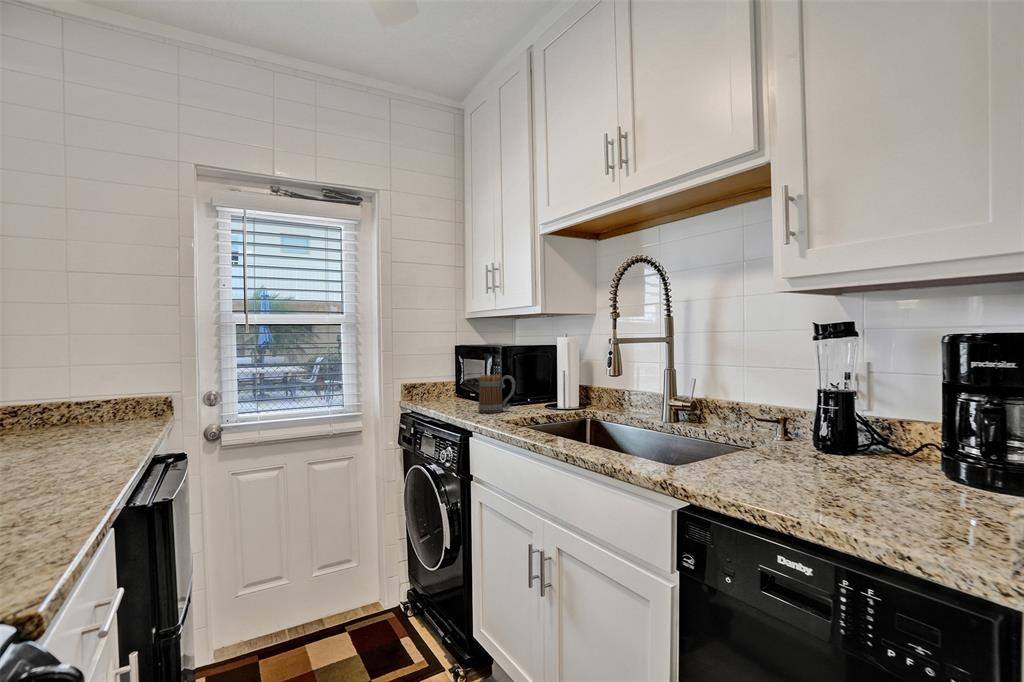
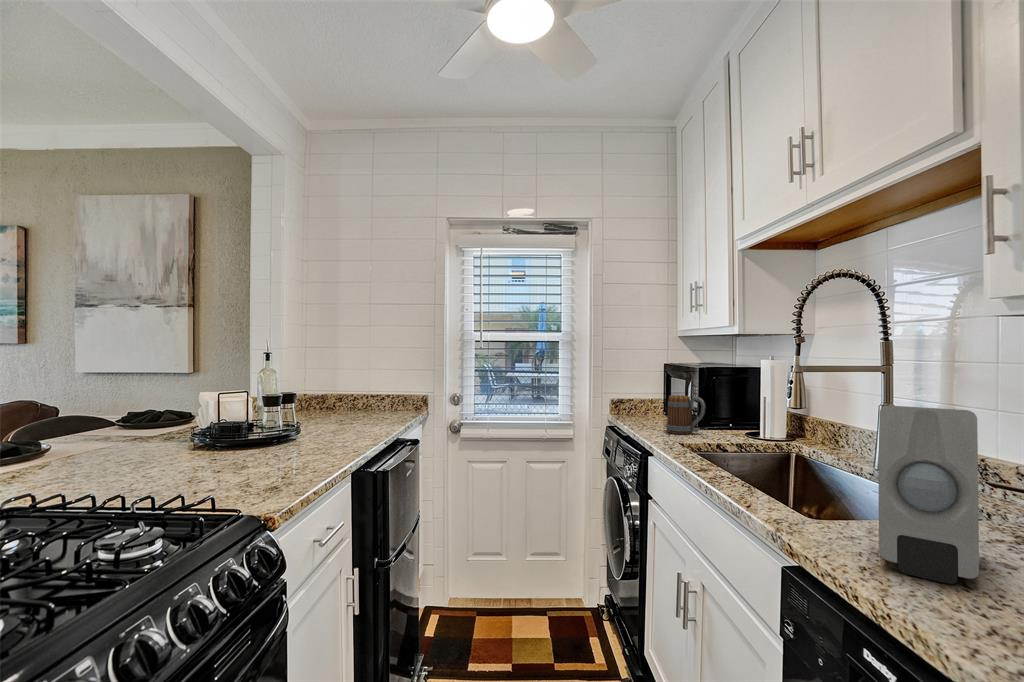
soap dispenser: none [739,363,823,494] -> present [879,406,979,584]

